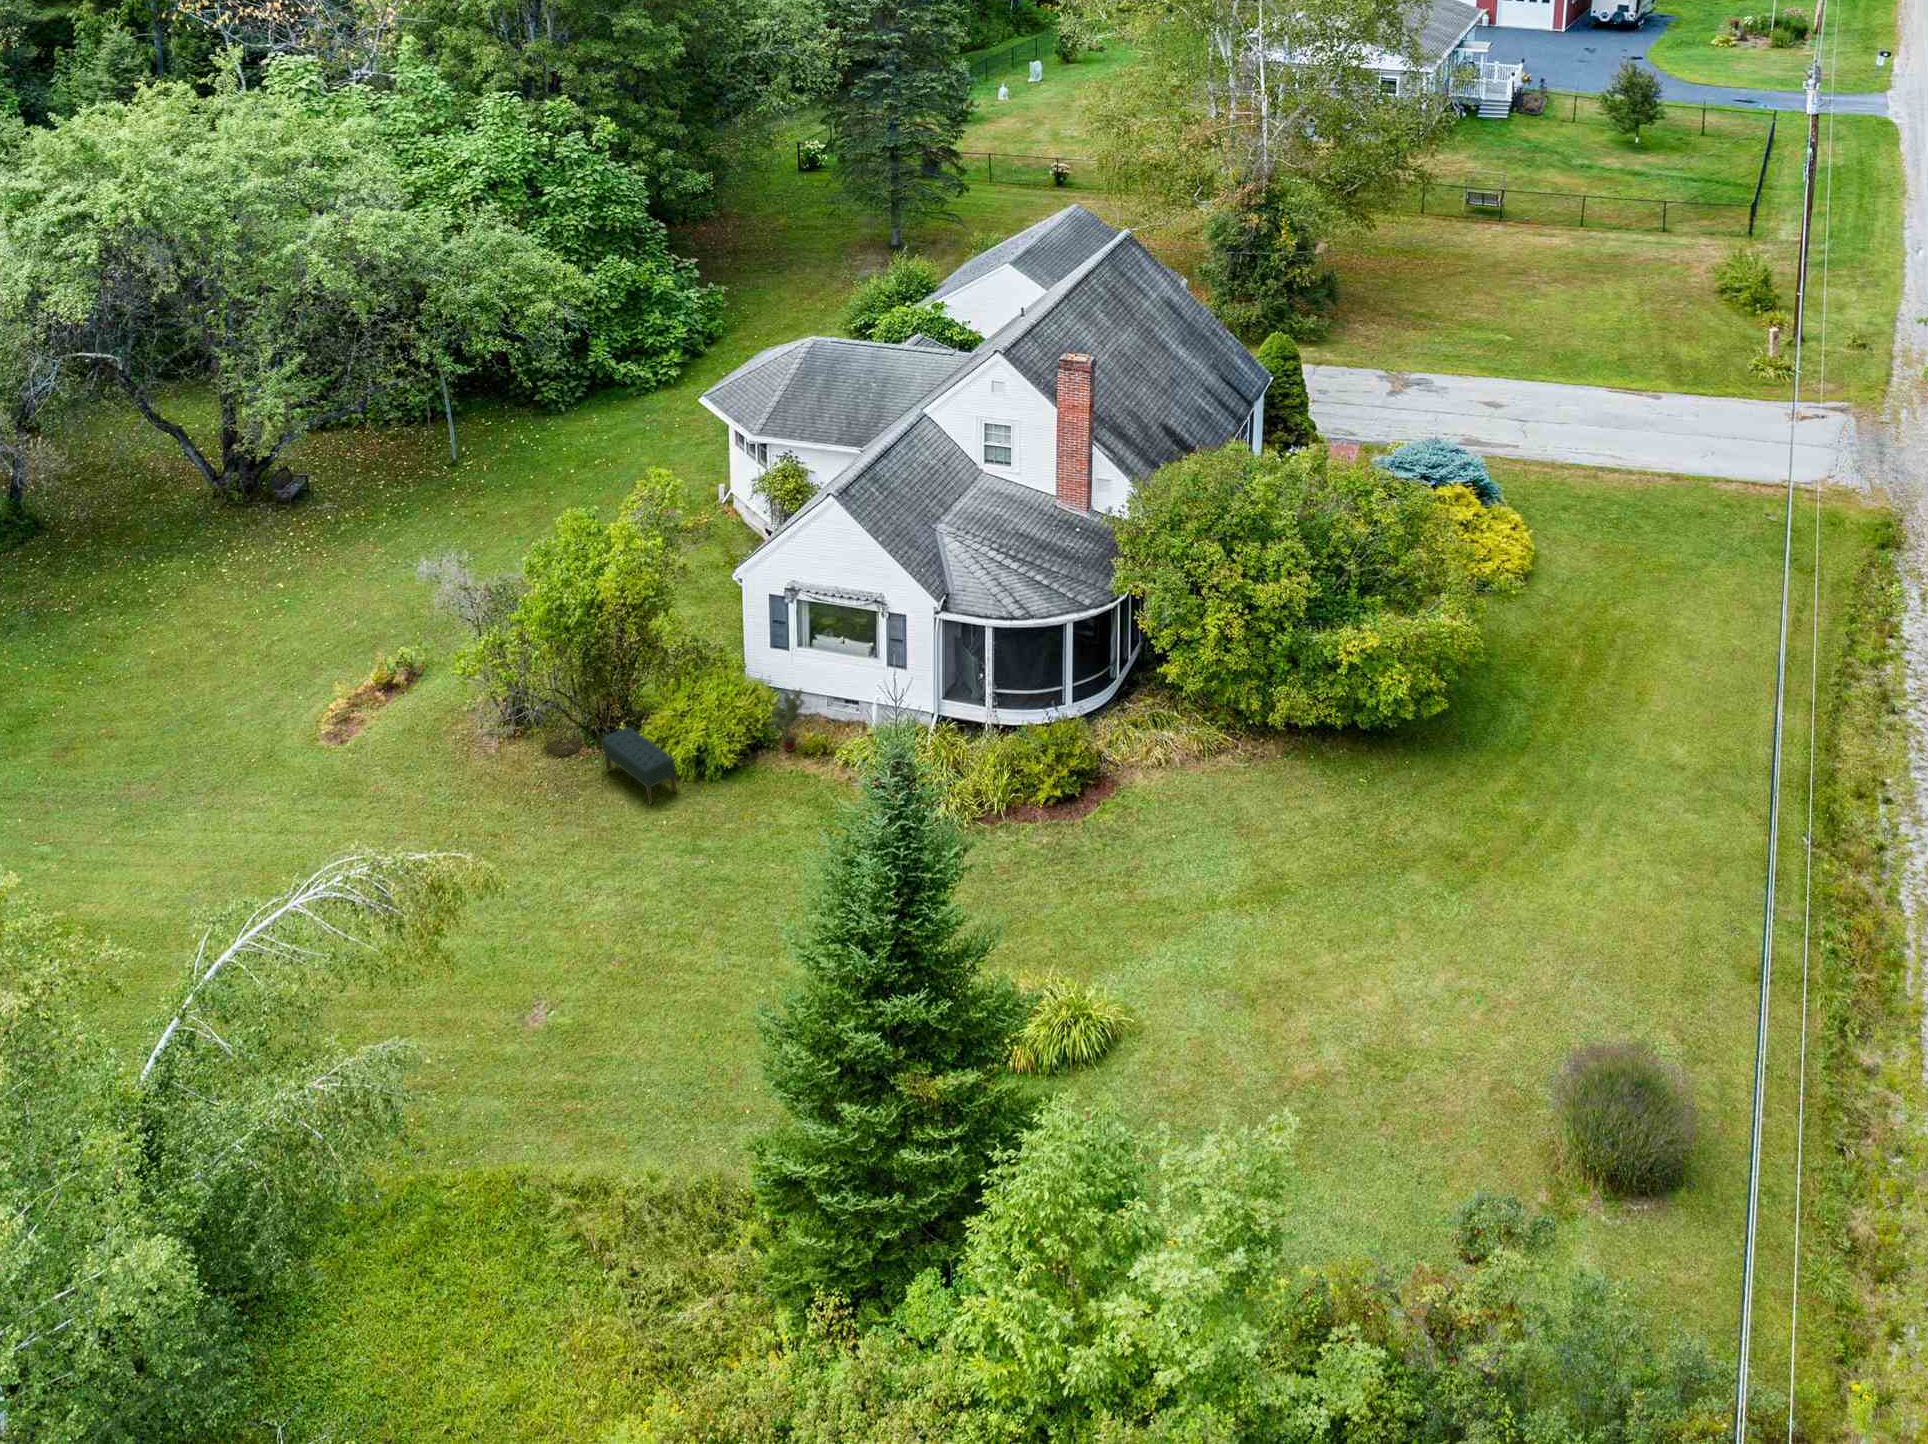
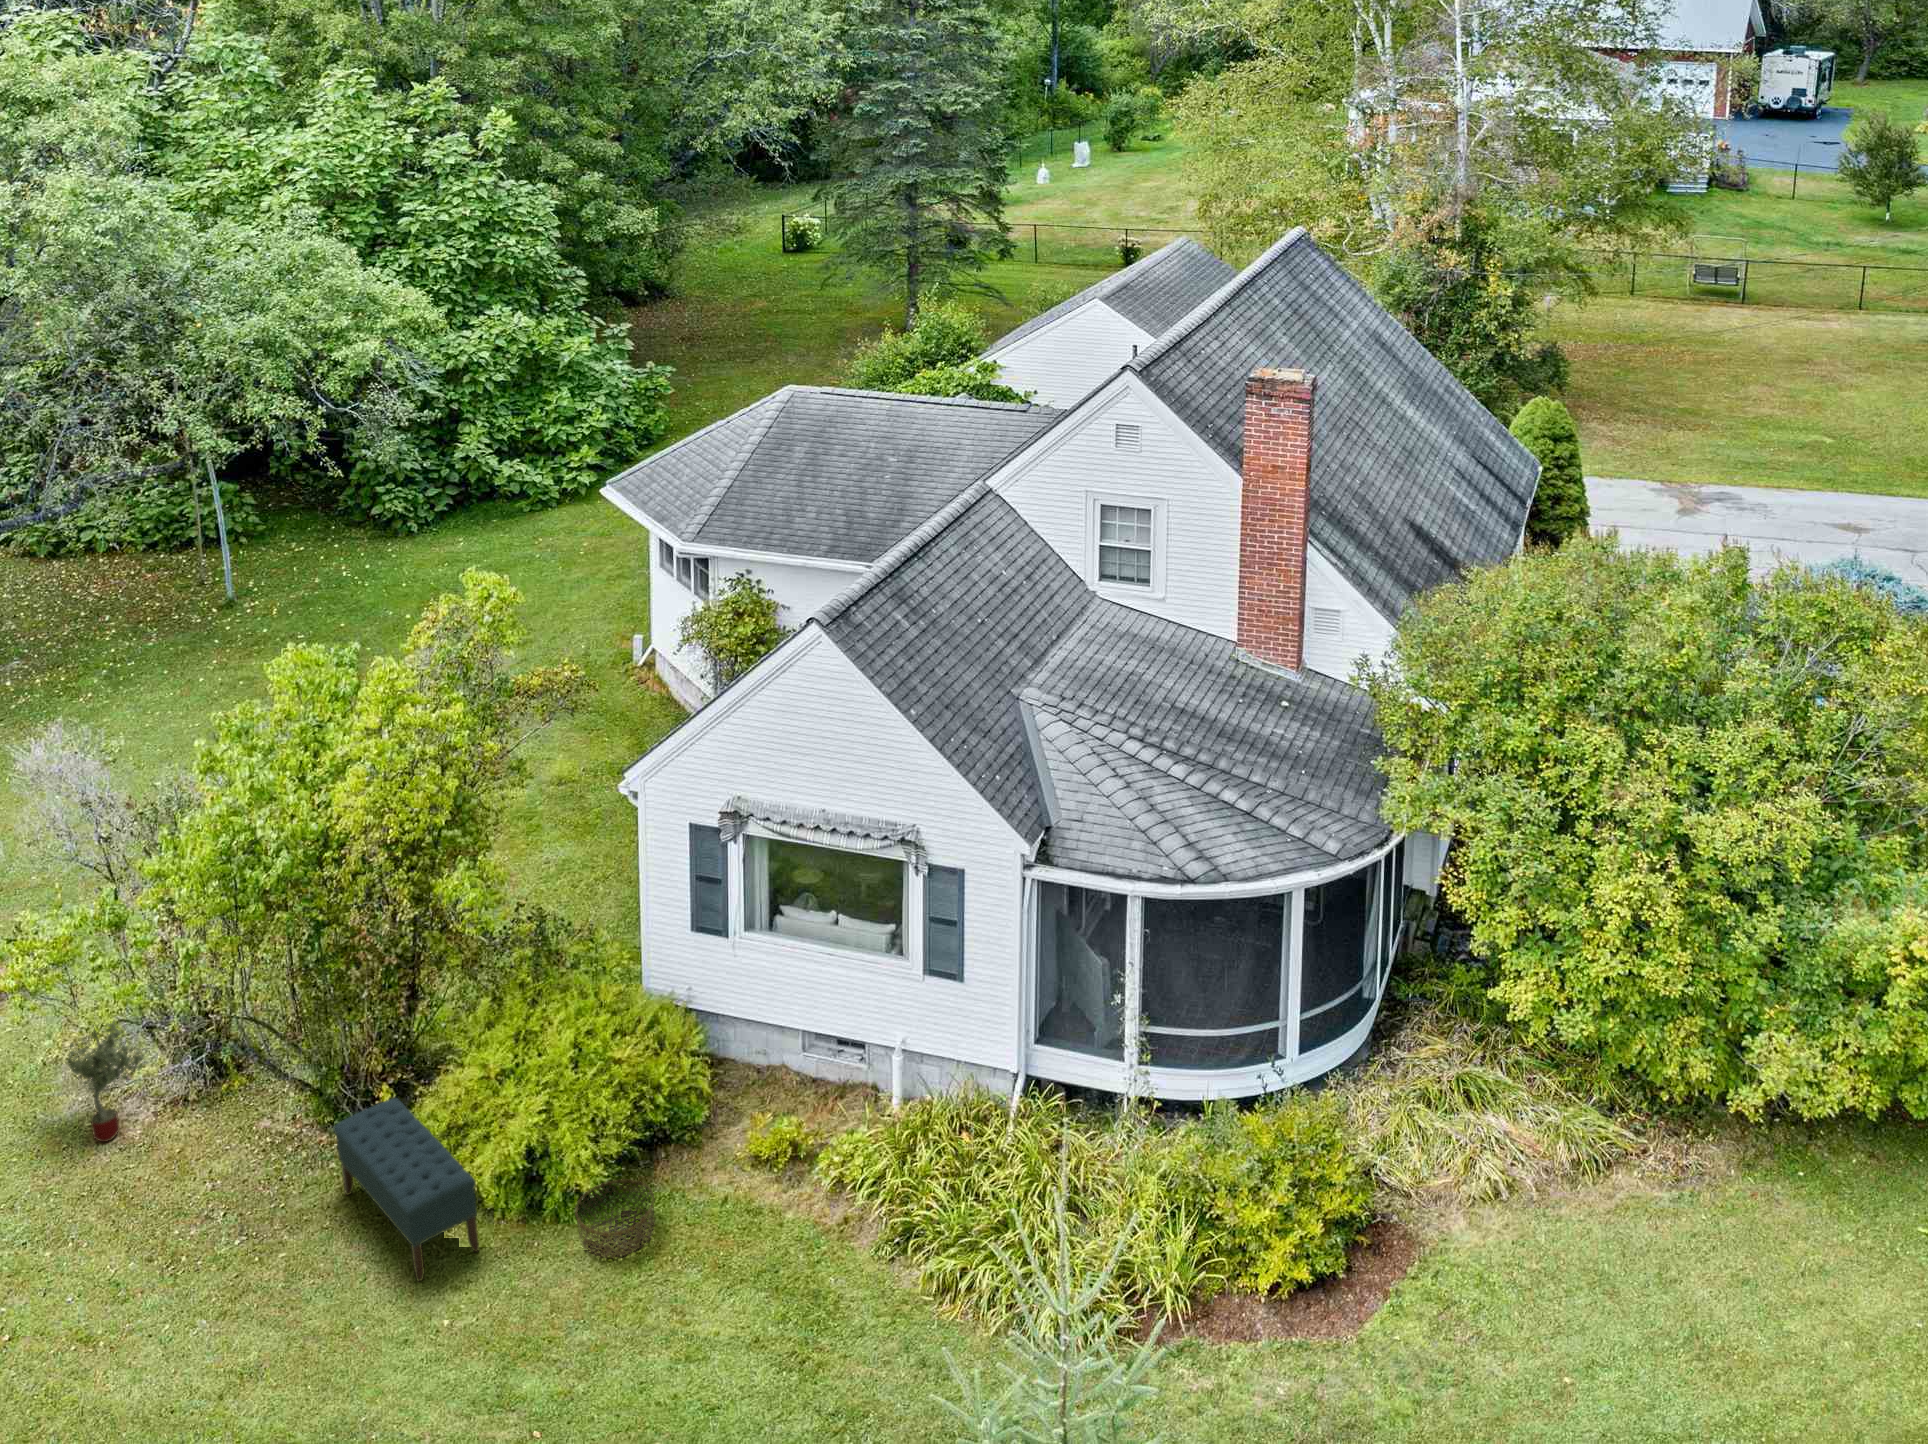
potted tree: present [767,689,804,752] -> present [66,1021,145,1142]
basket: present [546,726,582,756] -> present [575,1179,654,1258]

